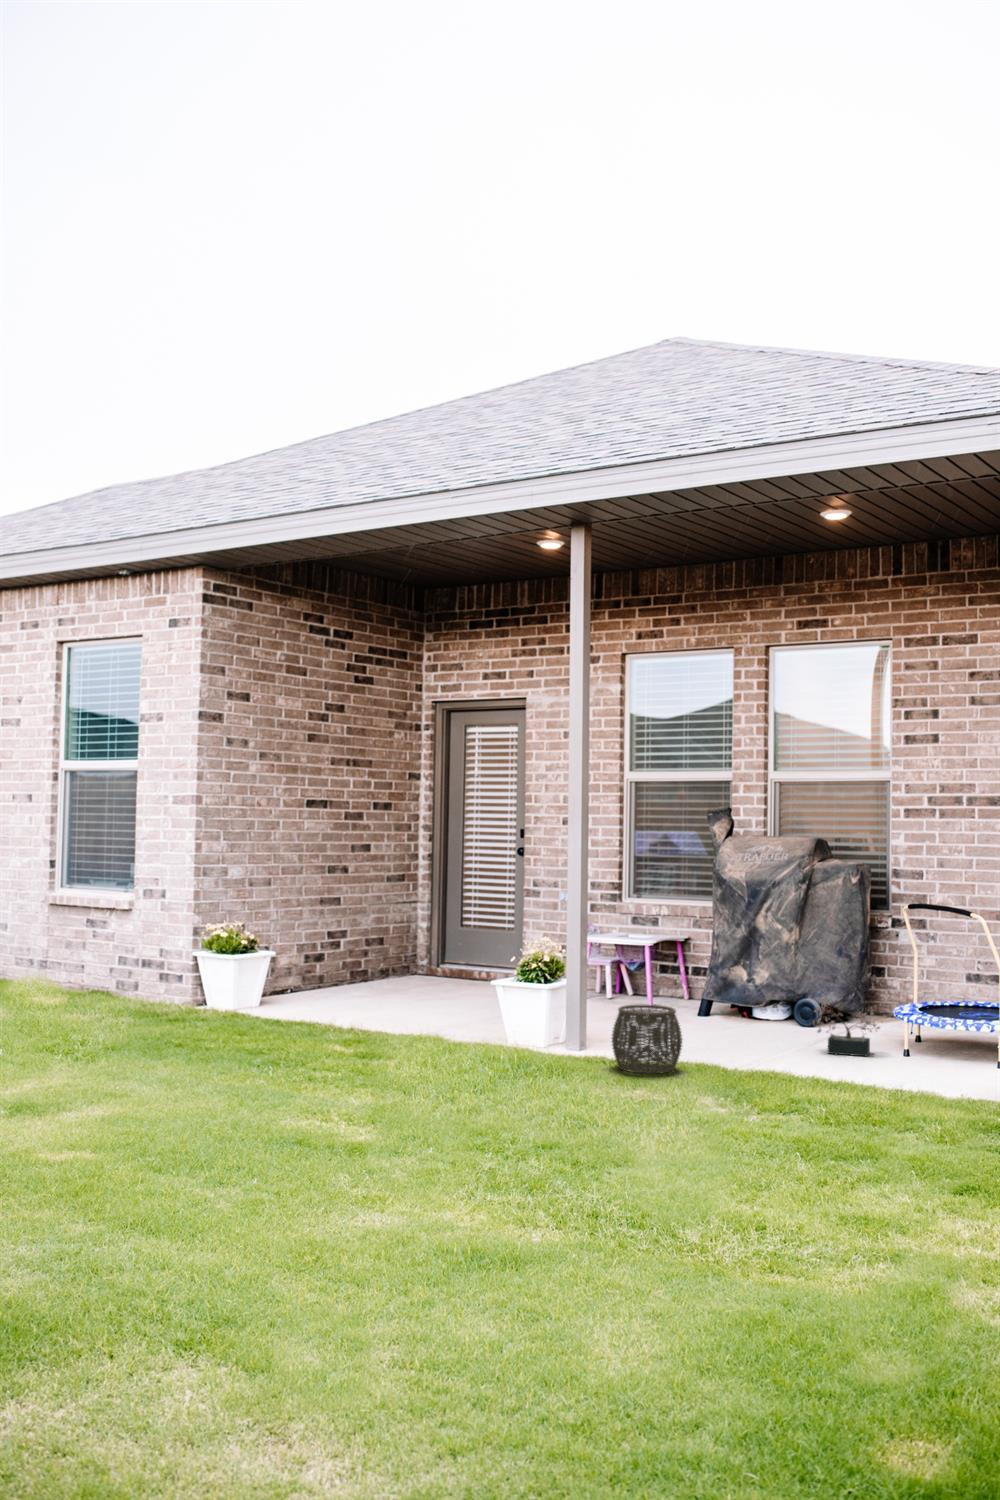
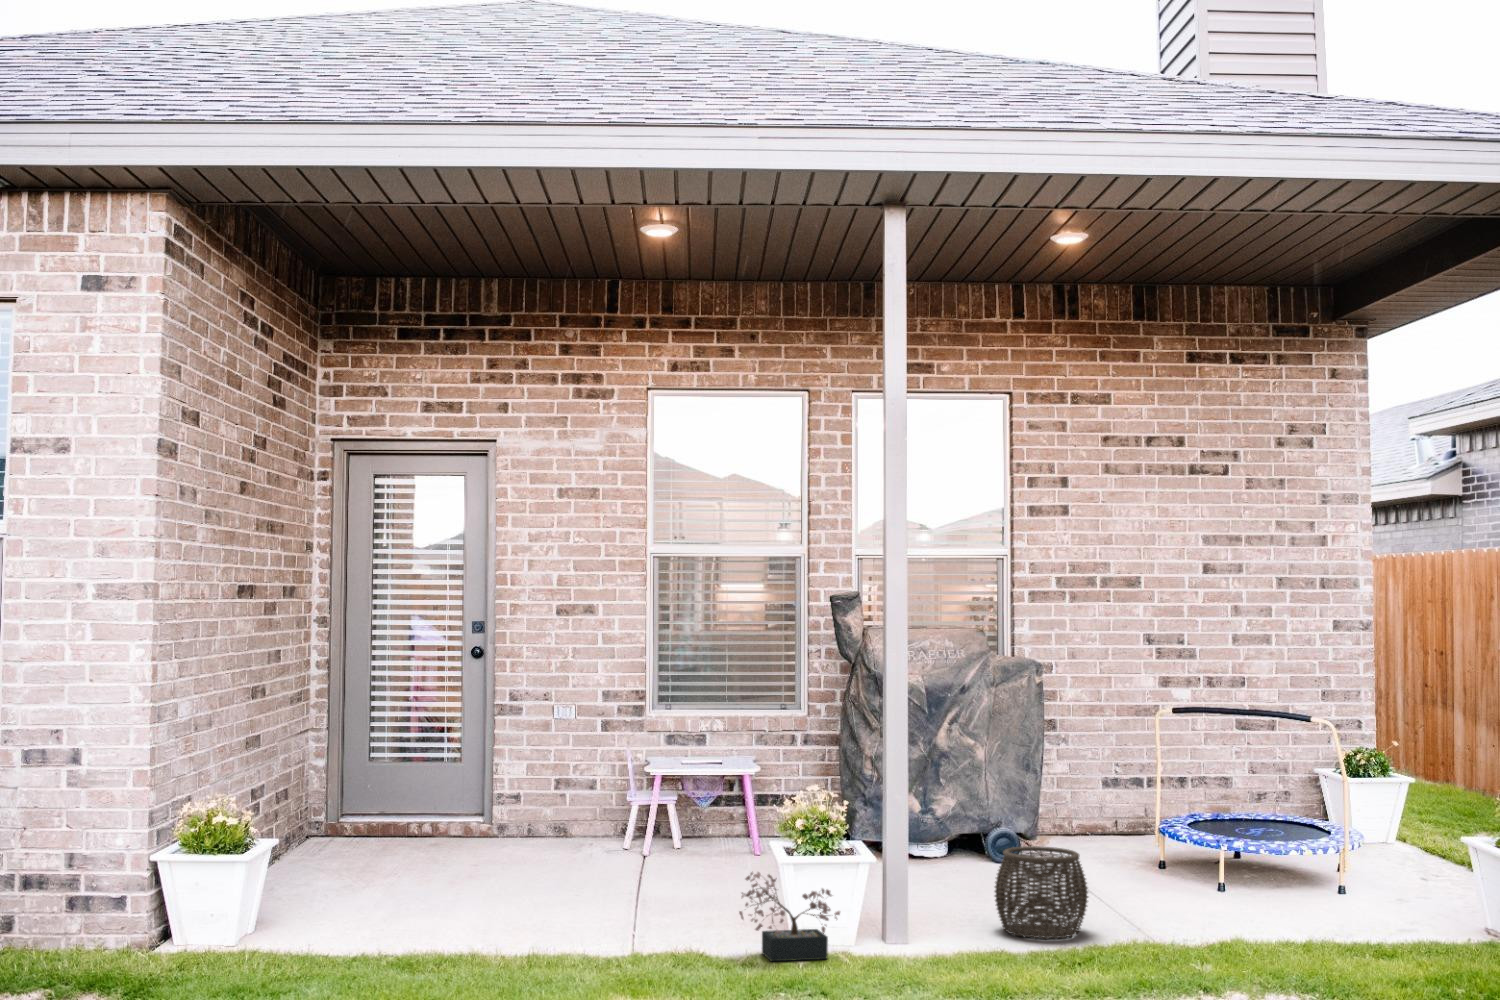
decorative plant: present [813,996,880,1056] -> present [739,872,840,961]

